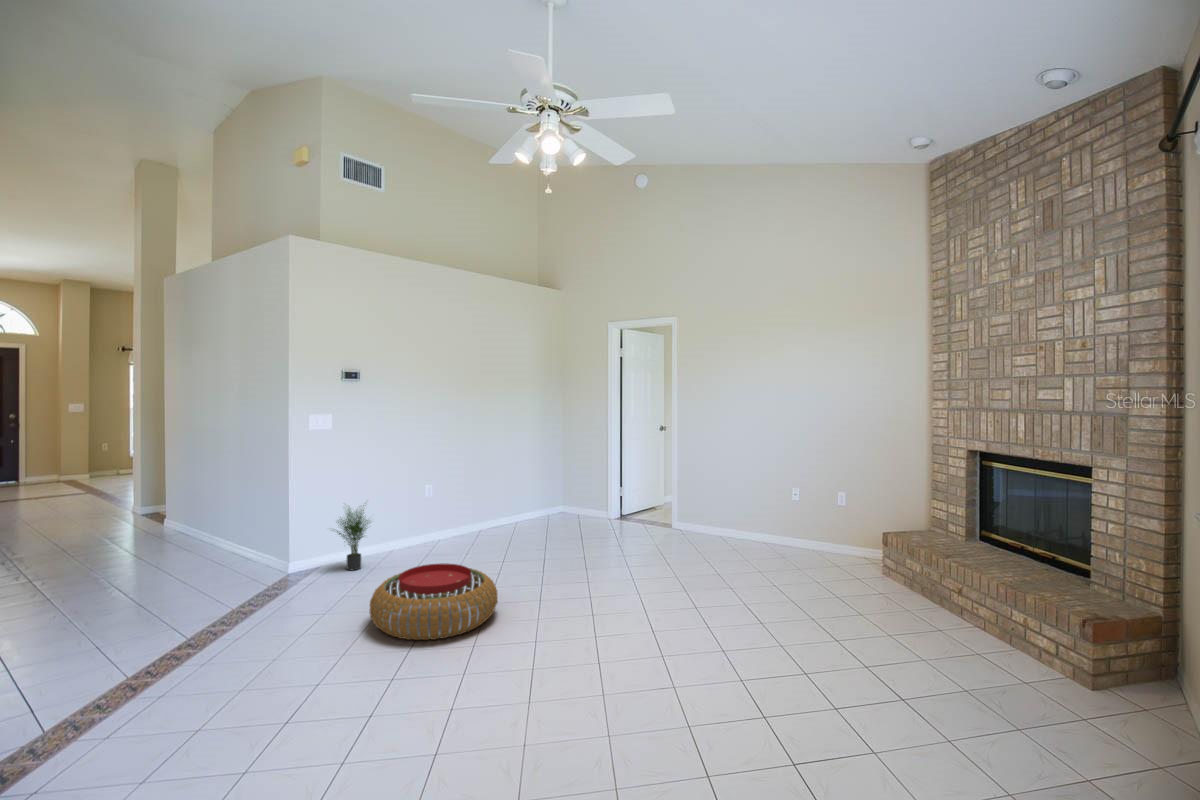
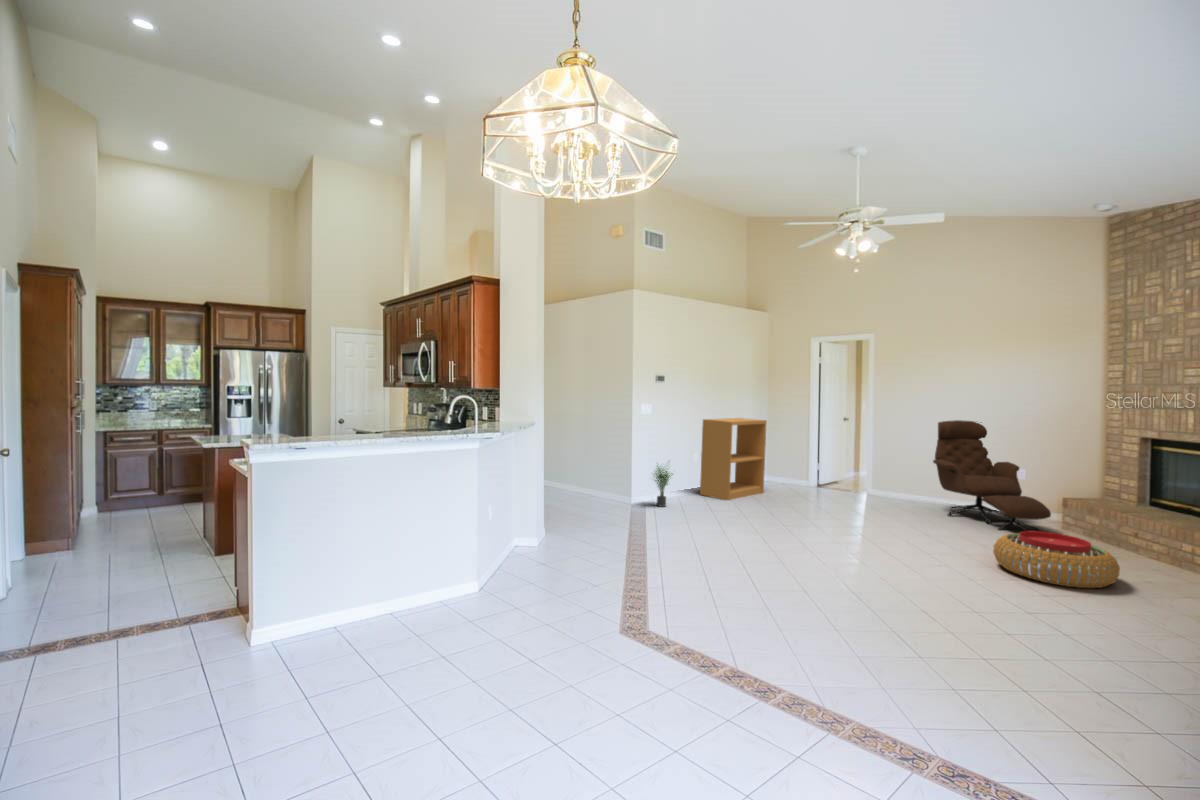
lounge chair: none [733,431,863,589] -> present [933,420,1051,531]
bookshelf: none [441,434,536,551] -> present [700,418,767,500]
pouf: present [369,563,498,640] -> present [993,531,1120,588]

